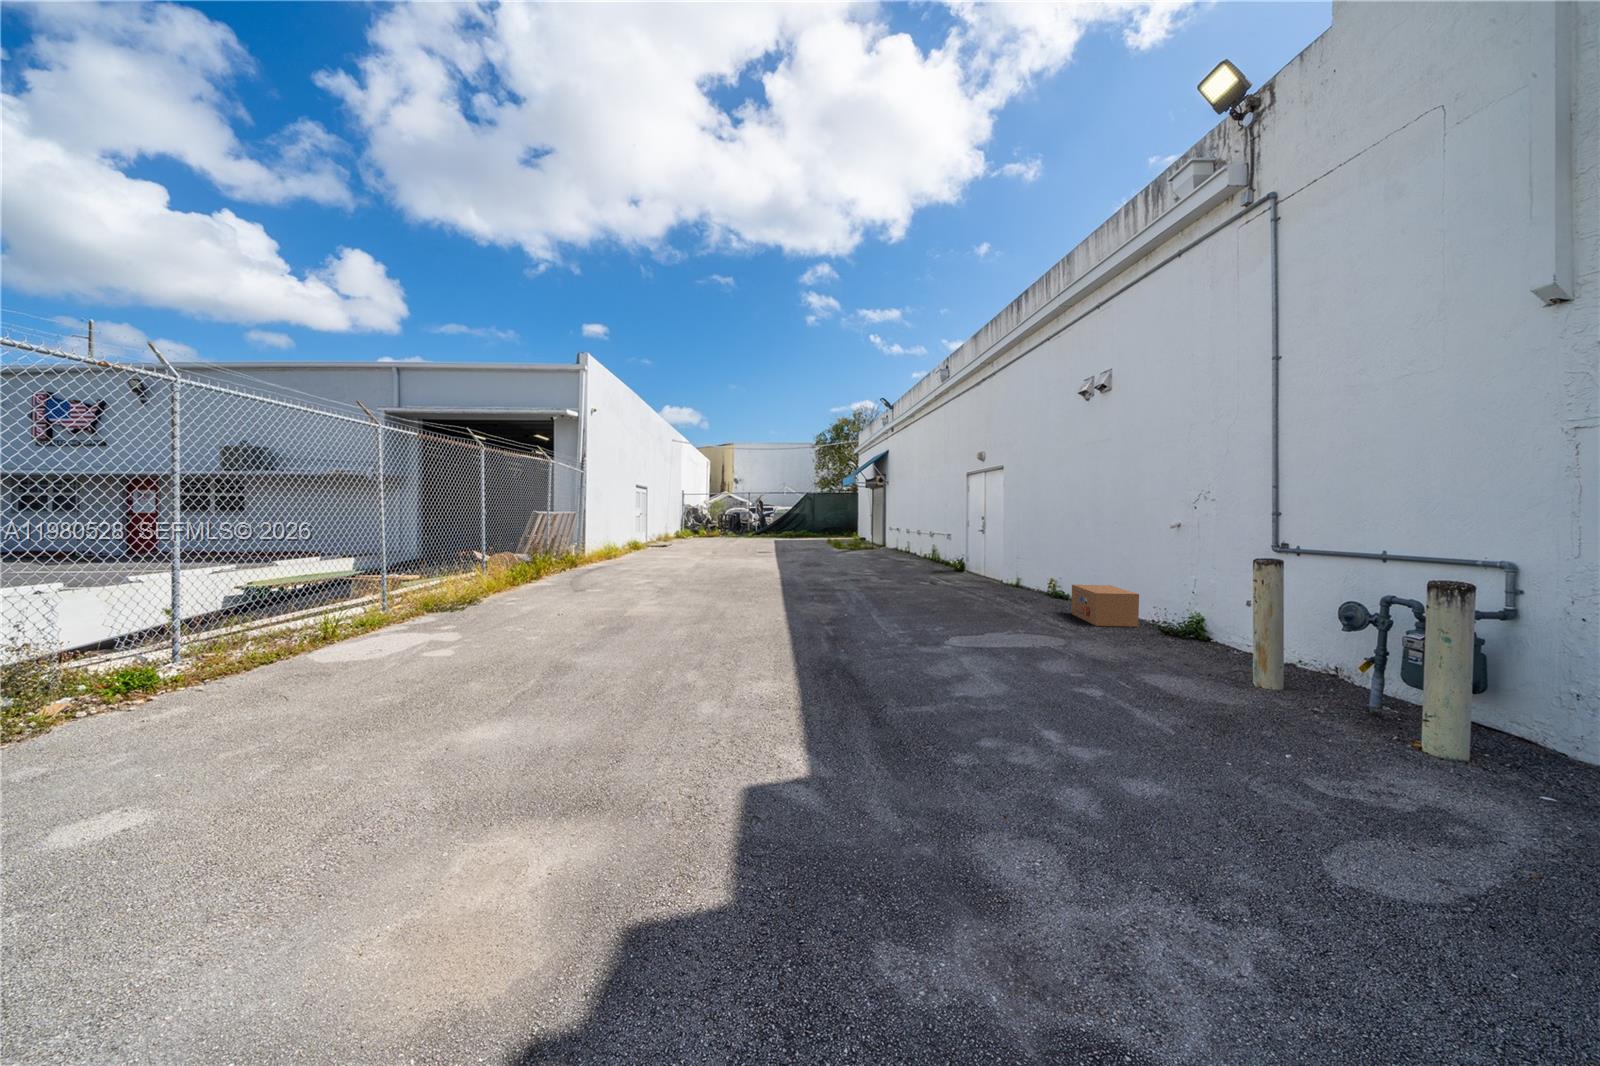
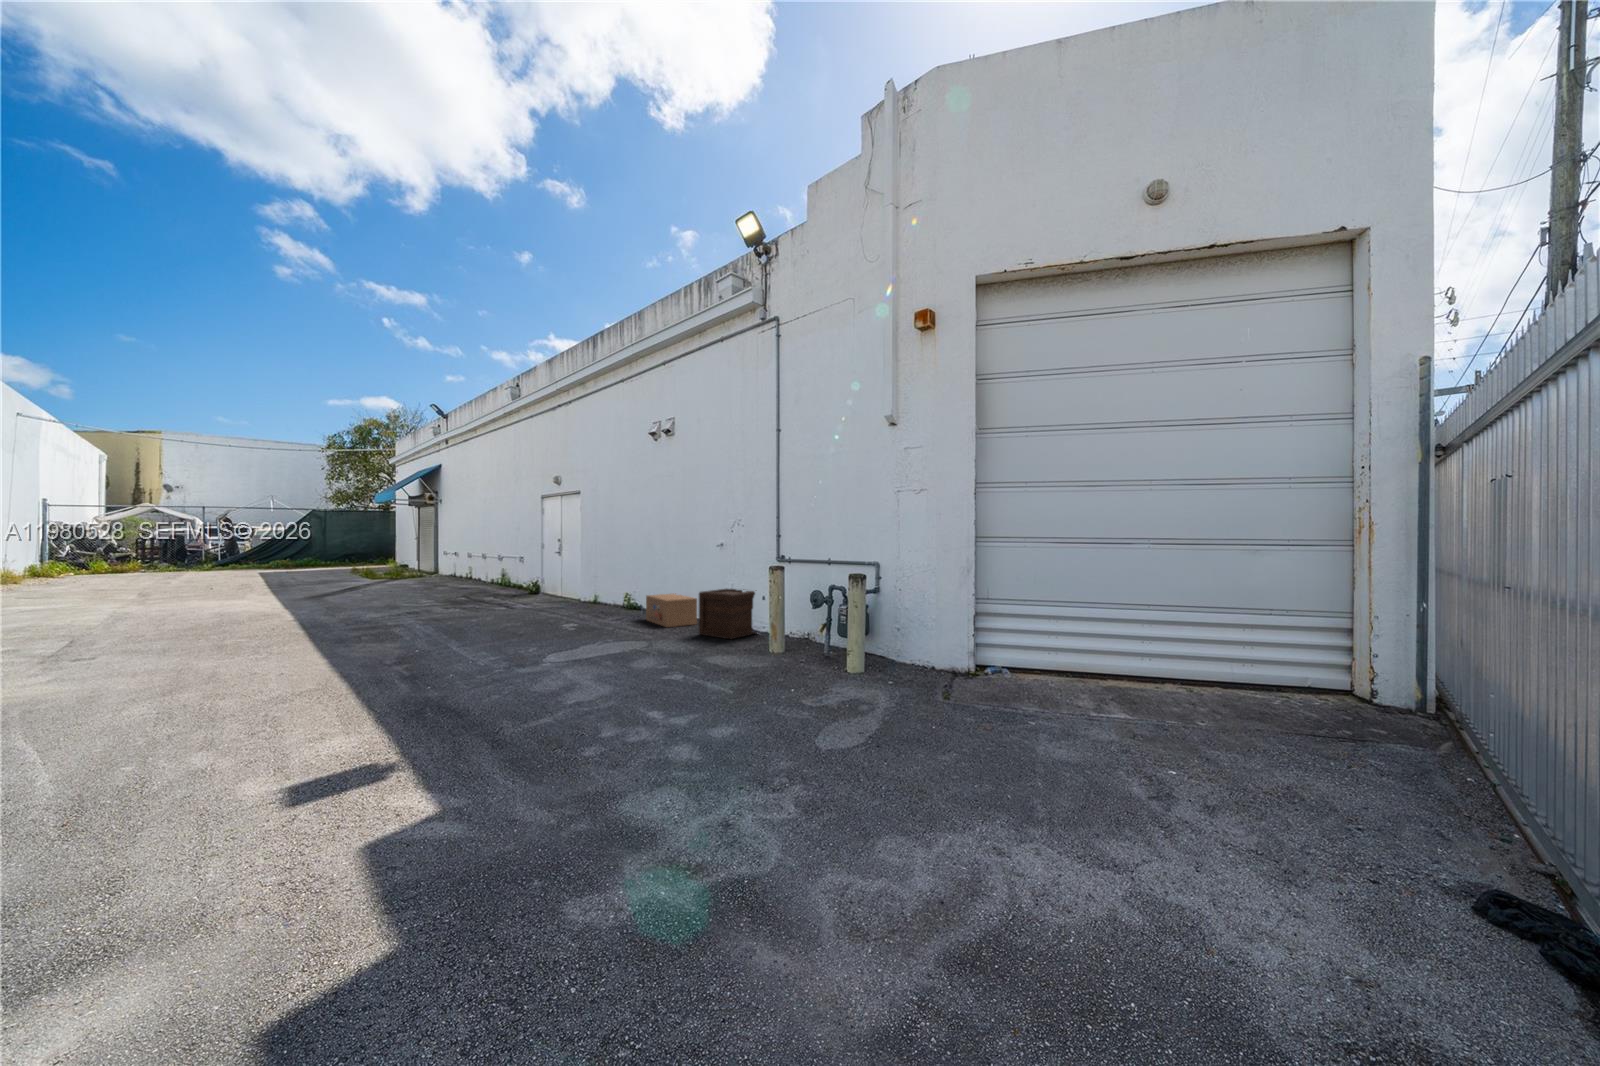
wooden crate: none [1137,585,1237,654] -> present [699,589,756,639]

